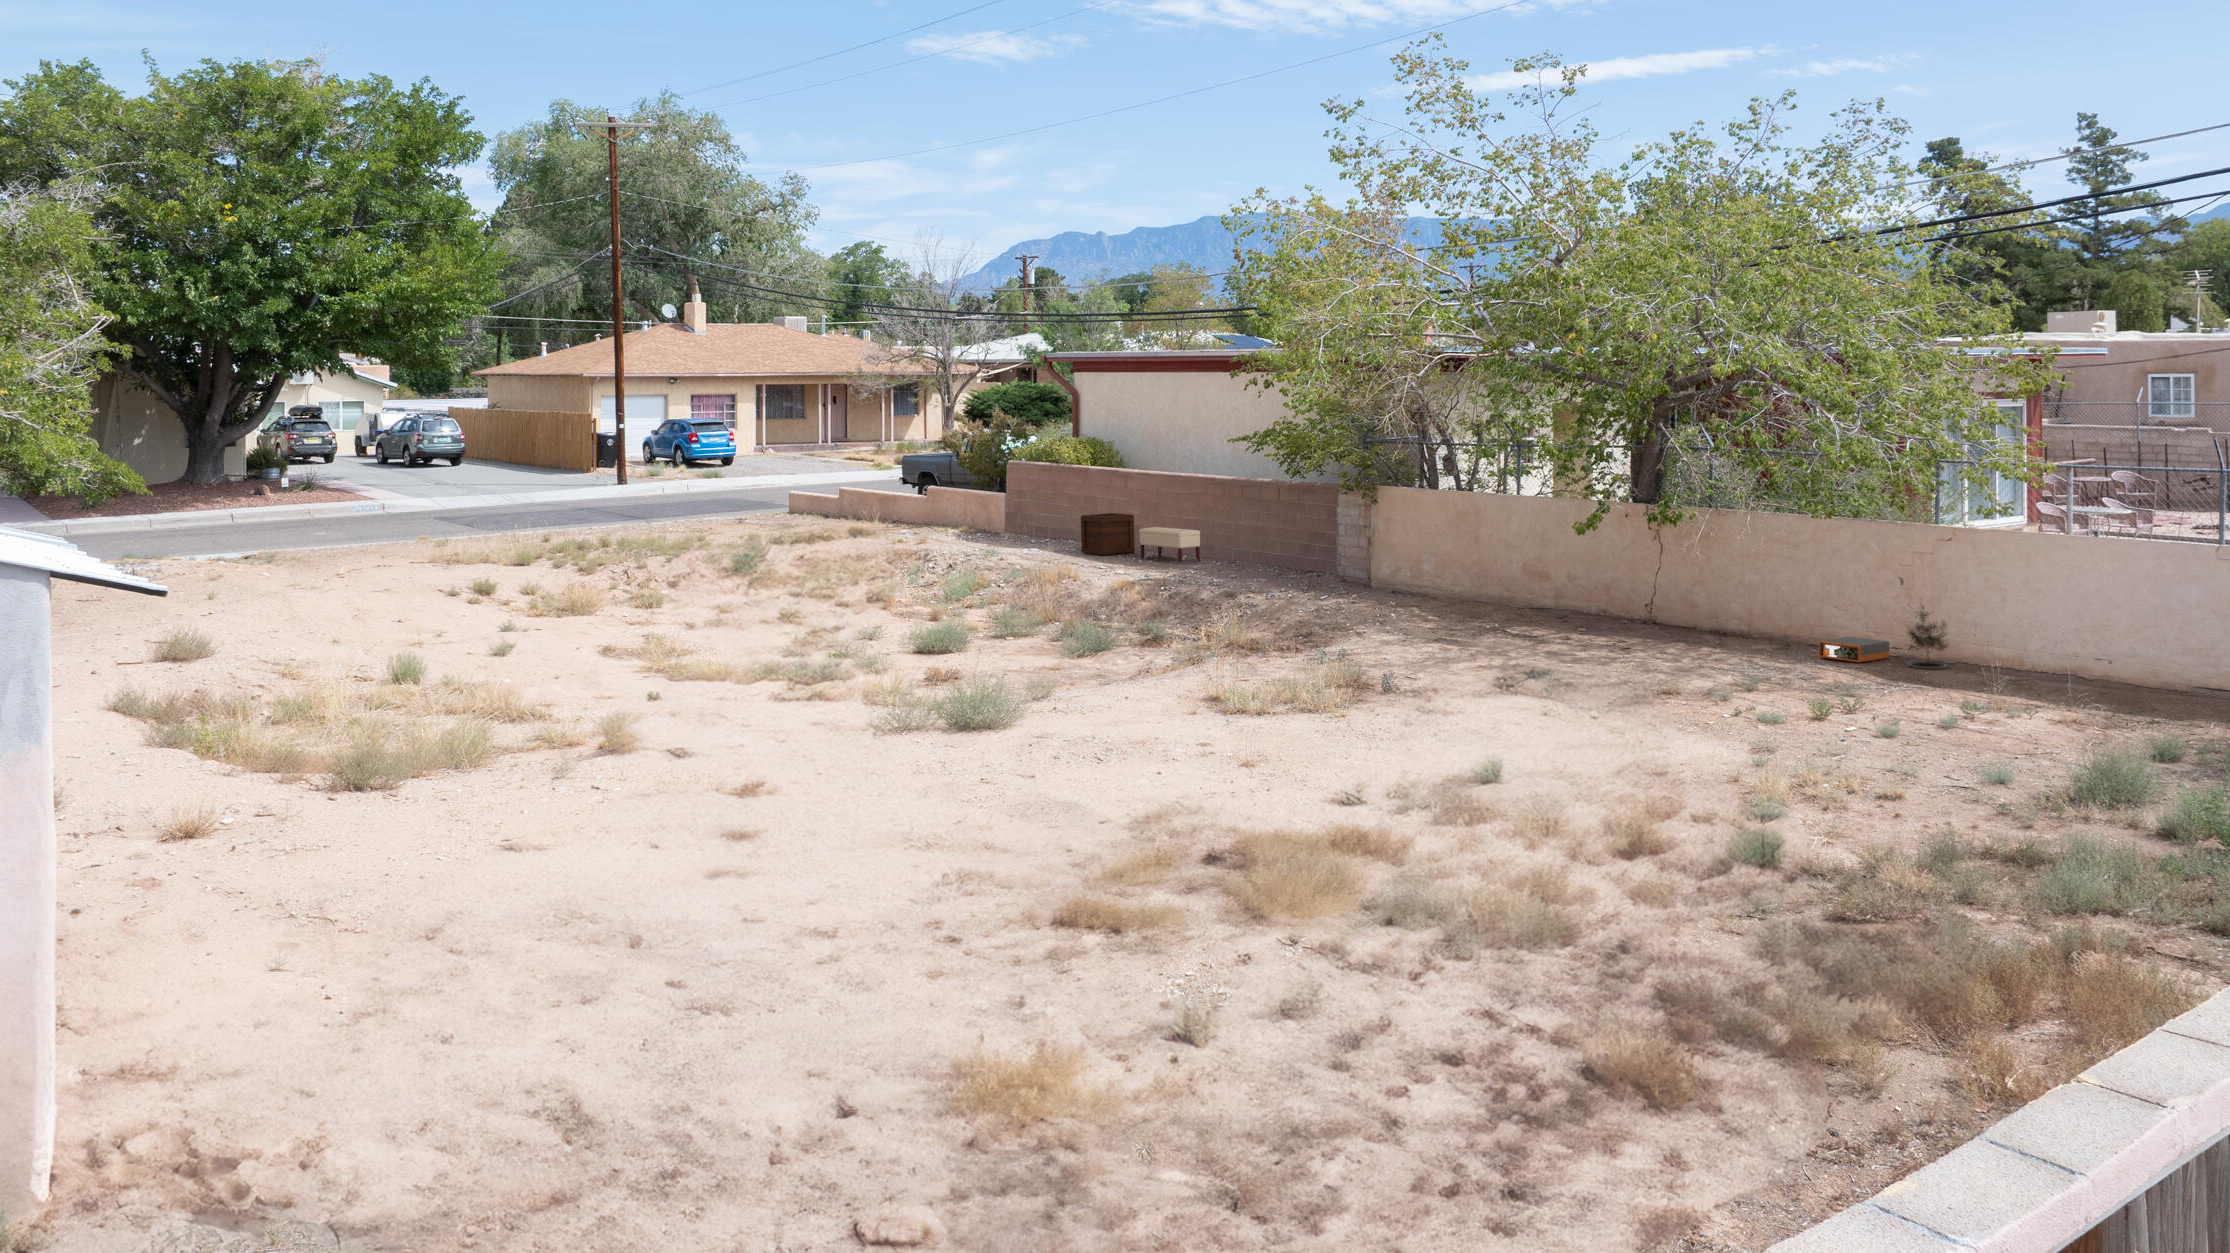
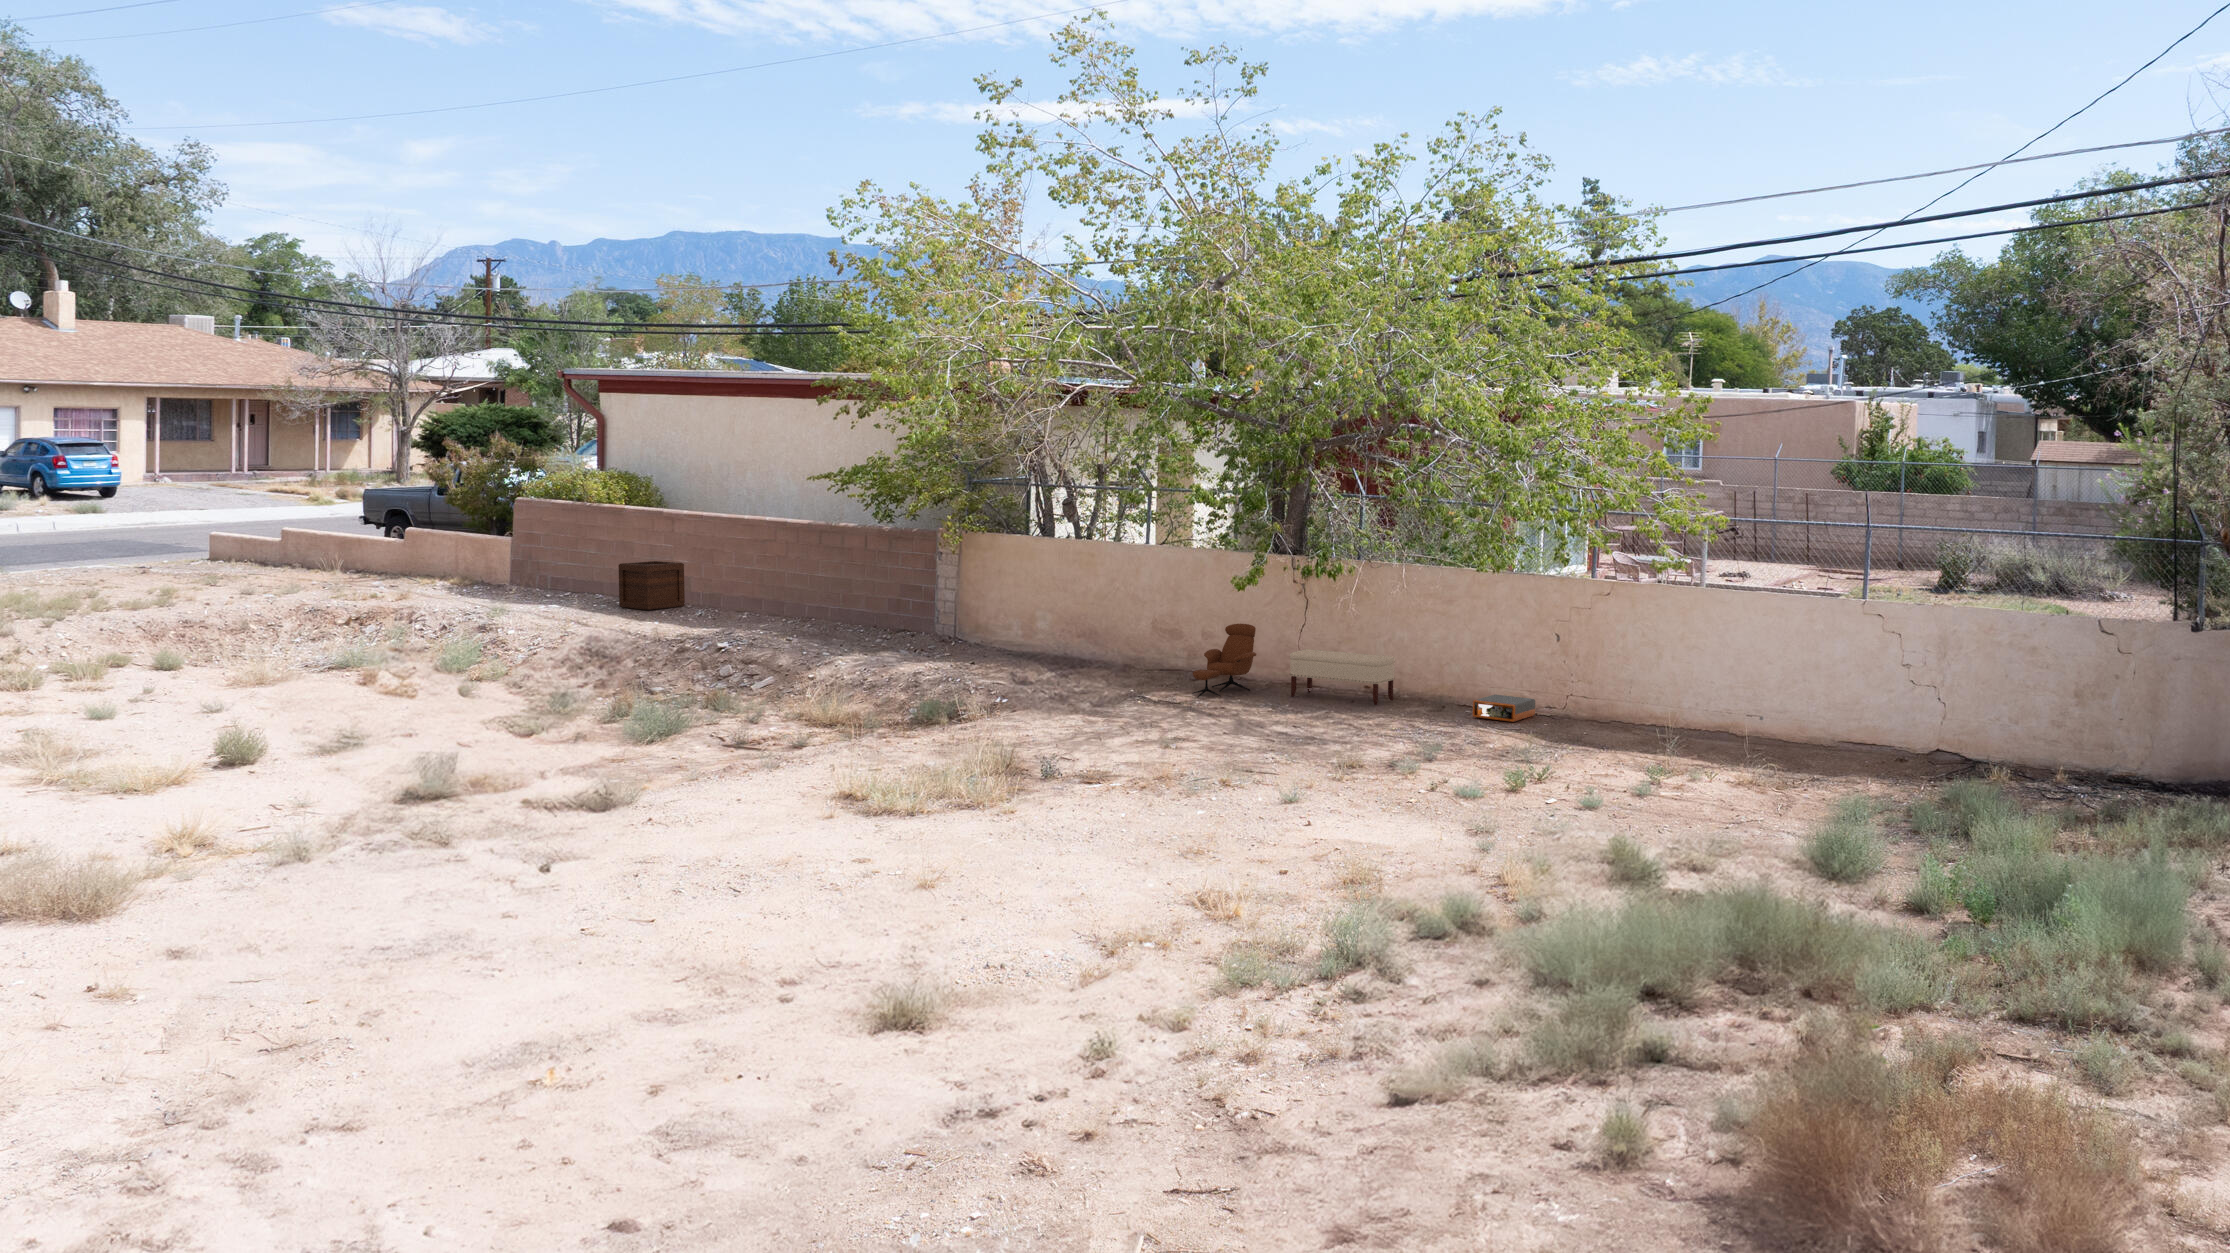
bench: present [1139,527,1200,563] -> present [1290,649,1395,705]
lounge chair: none [1550,567,1617,634] -> present [1192,624,1256,697]
potted tree: present [1909,607,1949,669] -> none [1557,661,1597,727]

